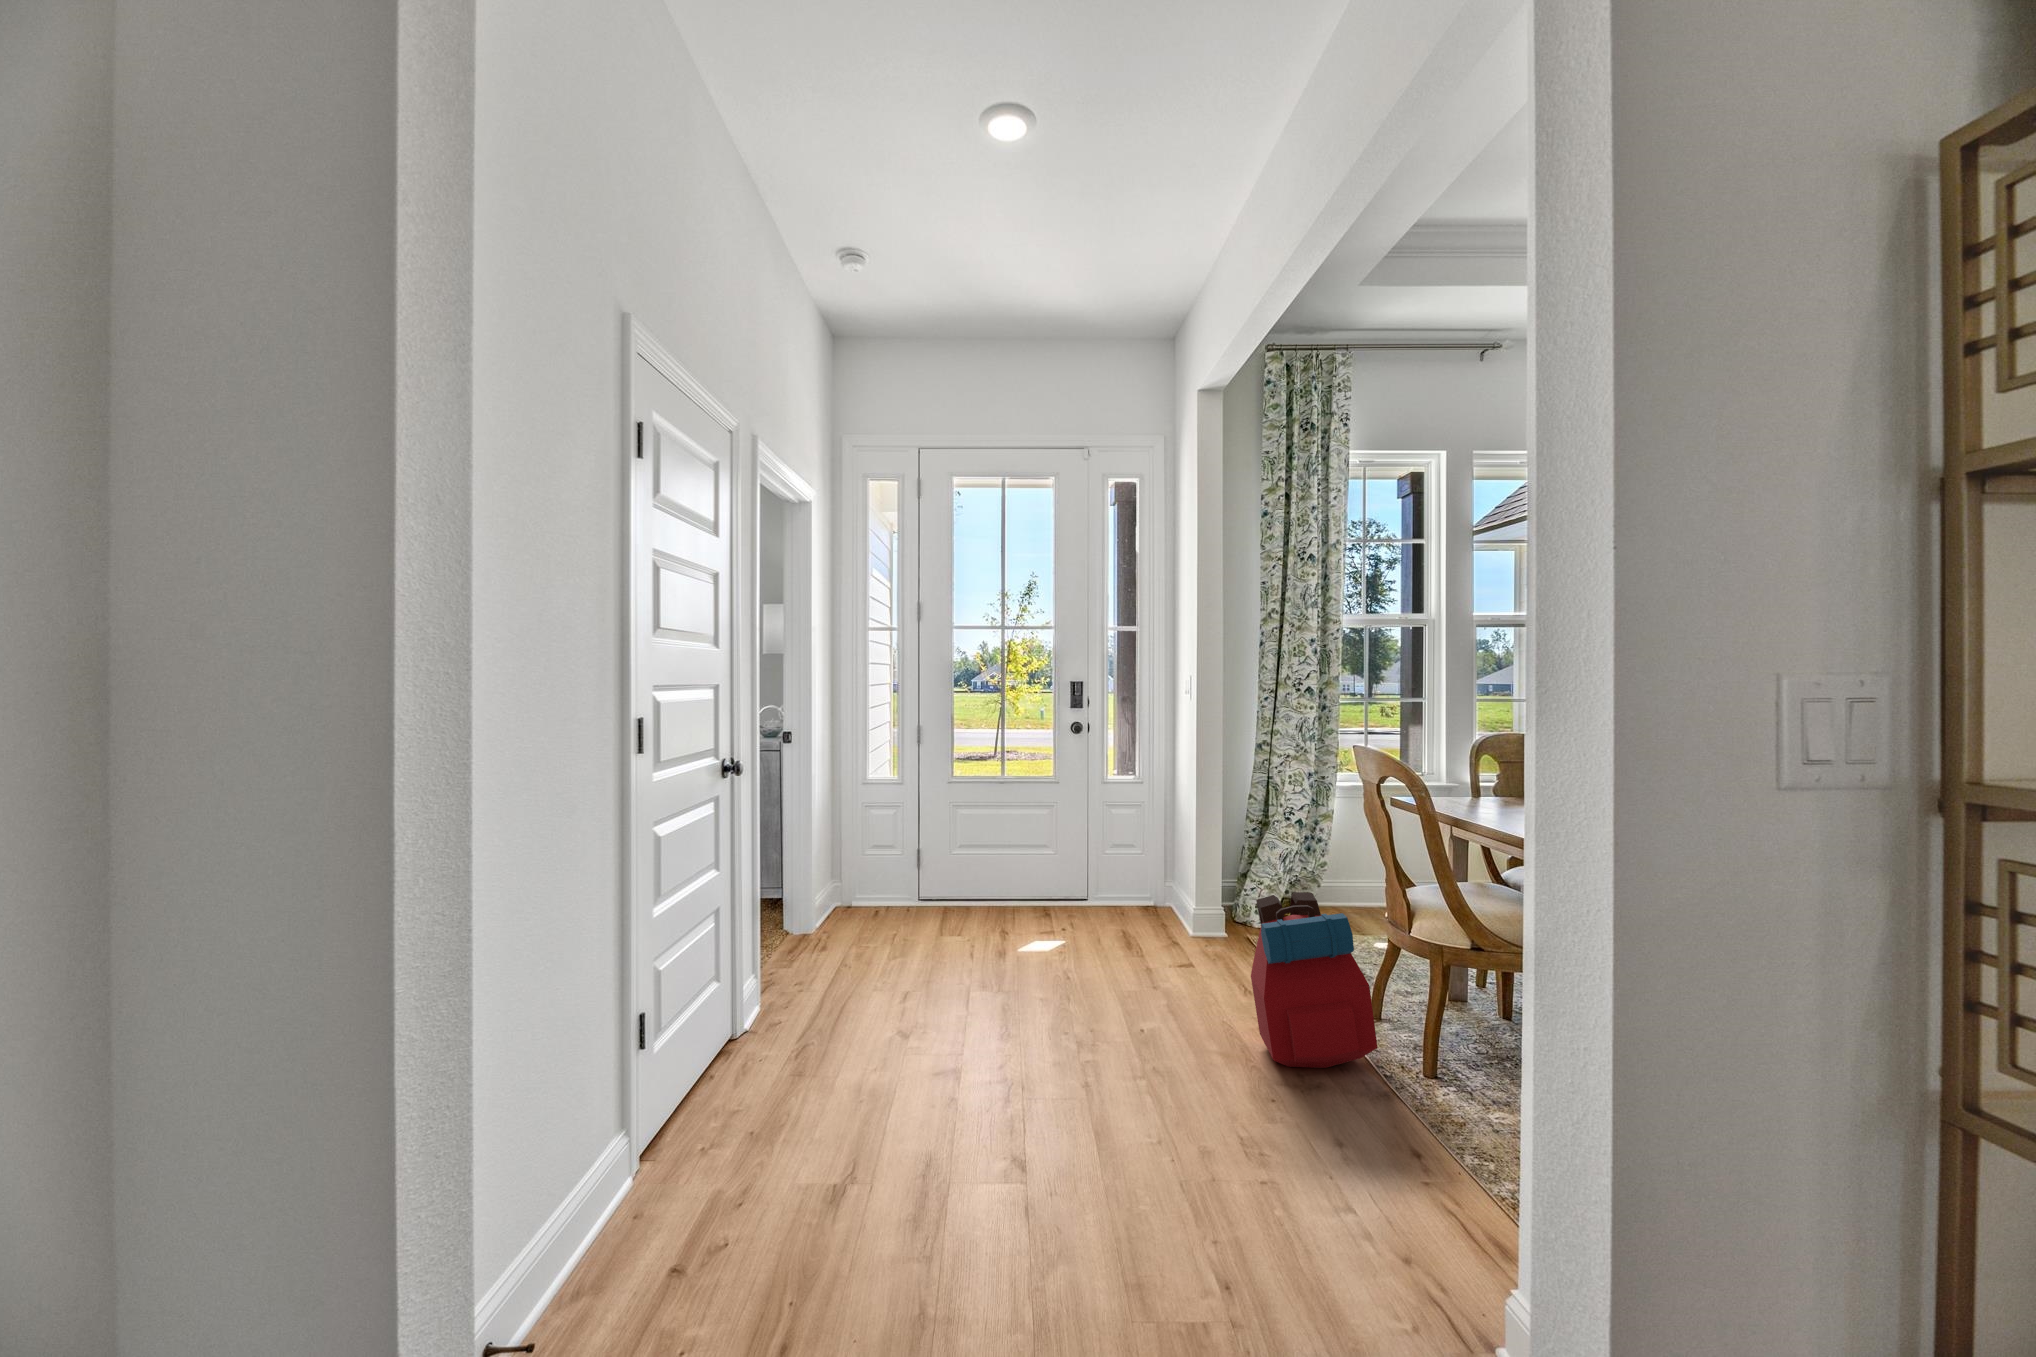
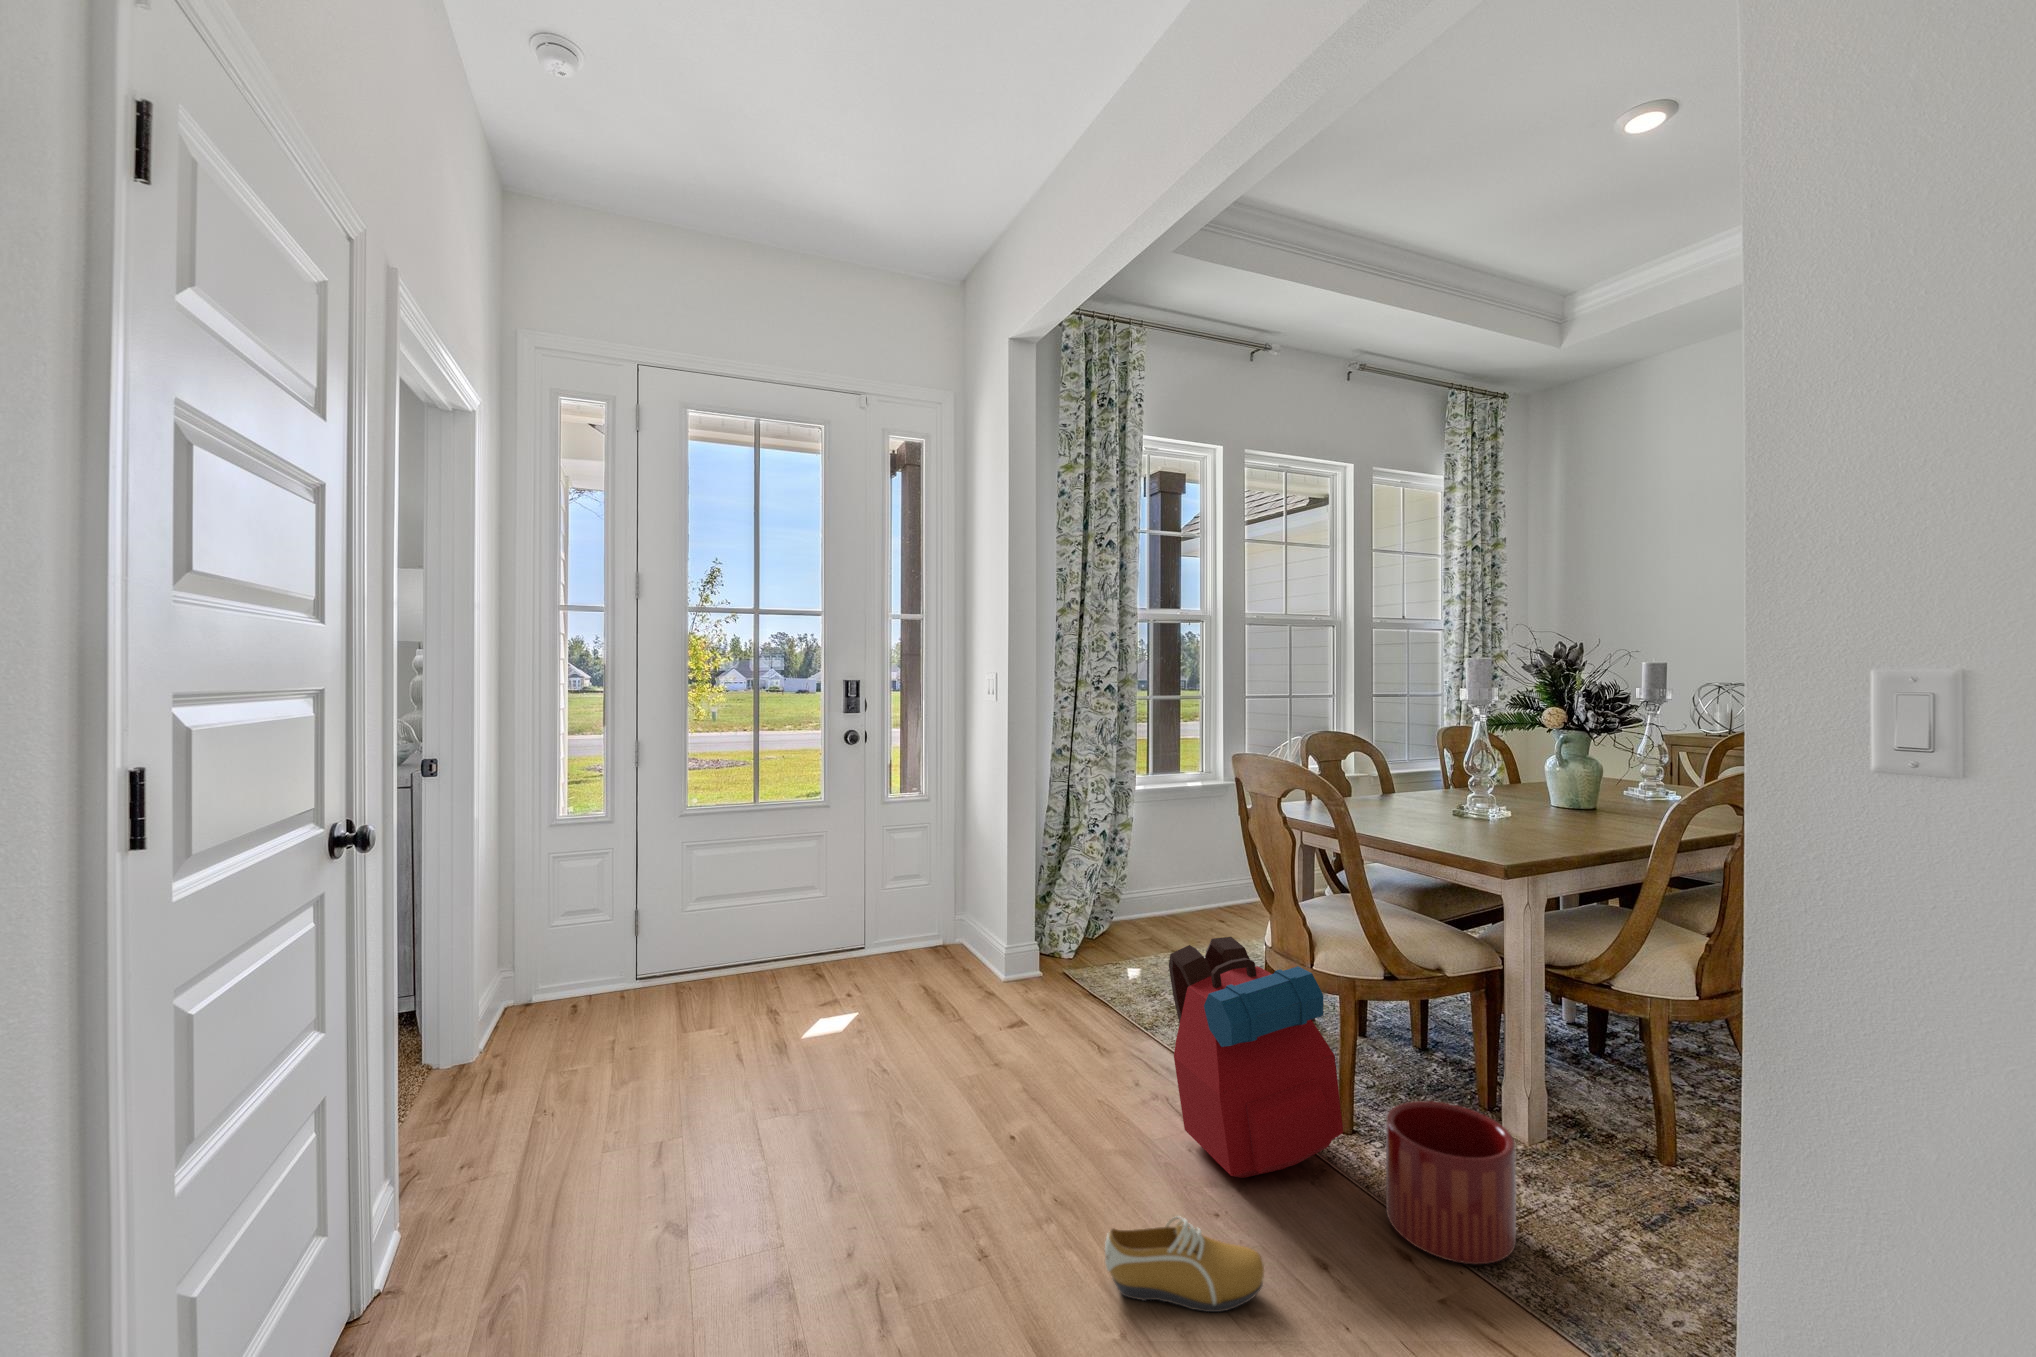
planter: none [1377,1021,1475,1134] -> present [1386,1101,1516,1264]
shoe: none [1144,1057,1250,1117] -> present [1105,1216,1264,1312]

